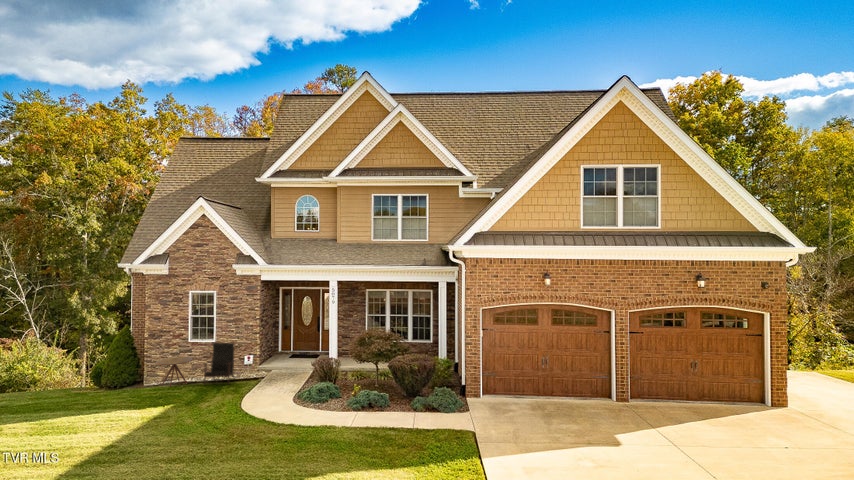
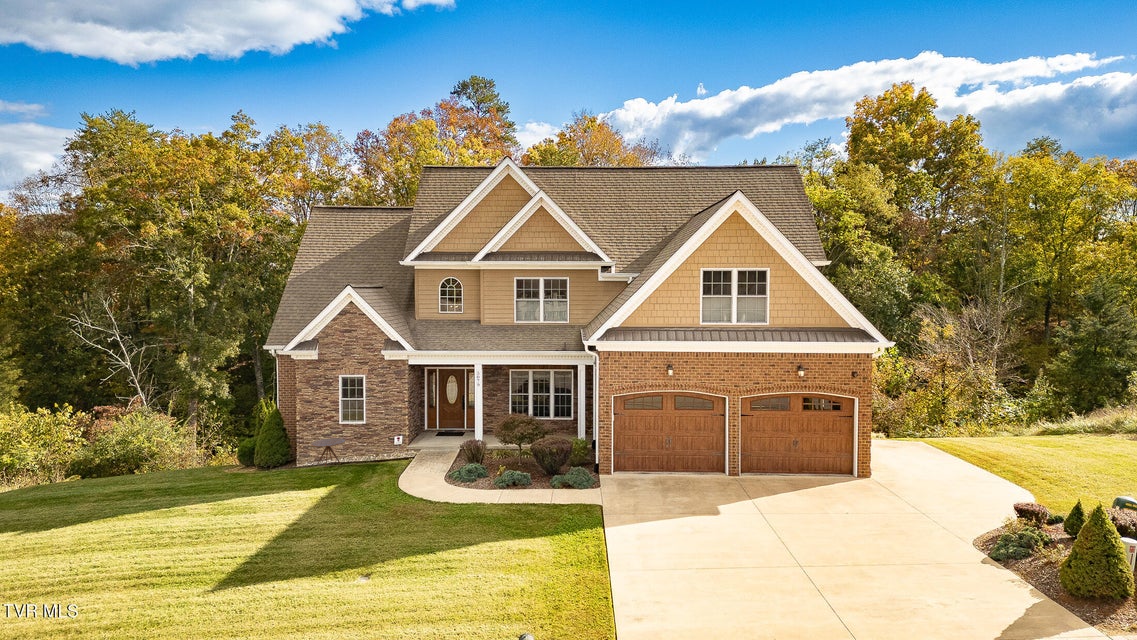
lounge chair: present [204,343,235,382] -> none [355,425,386,465]

